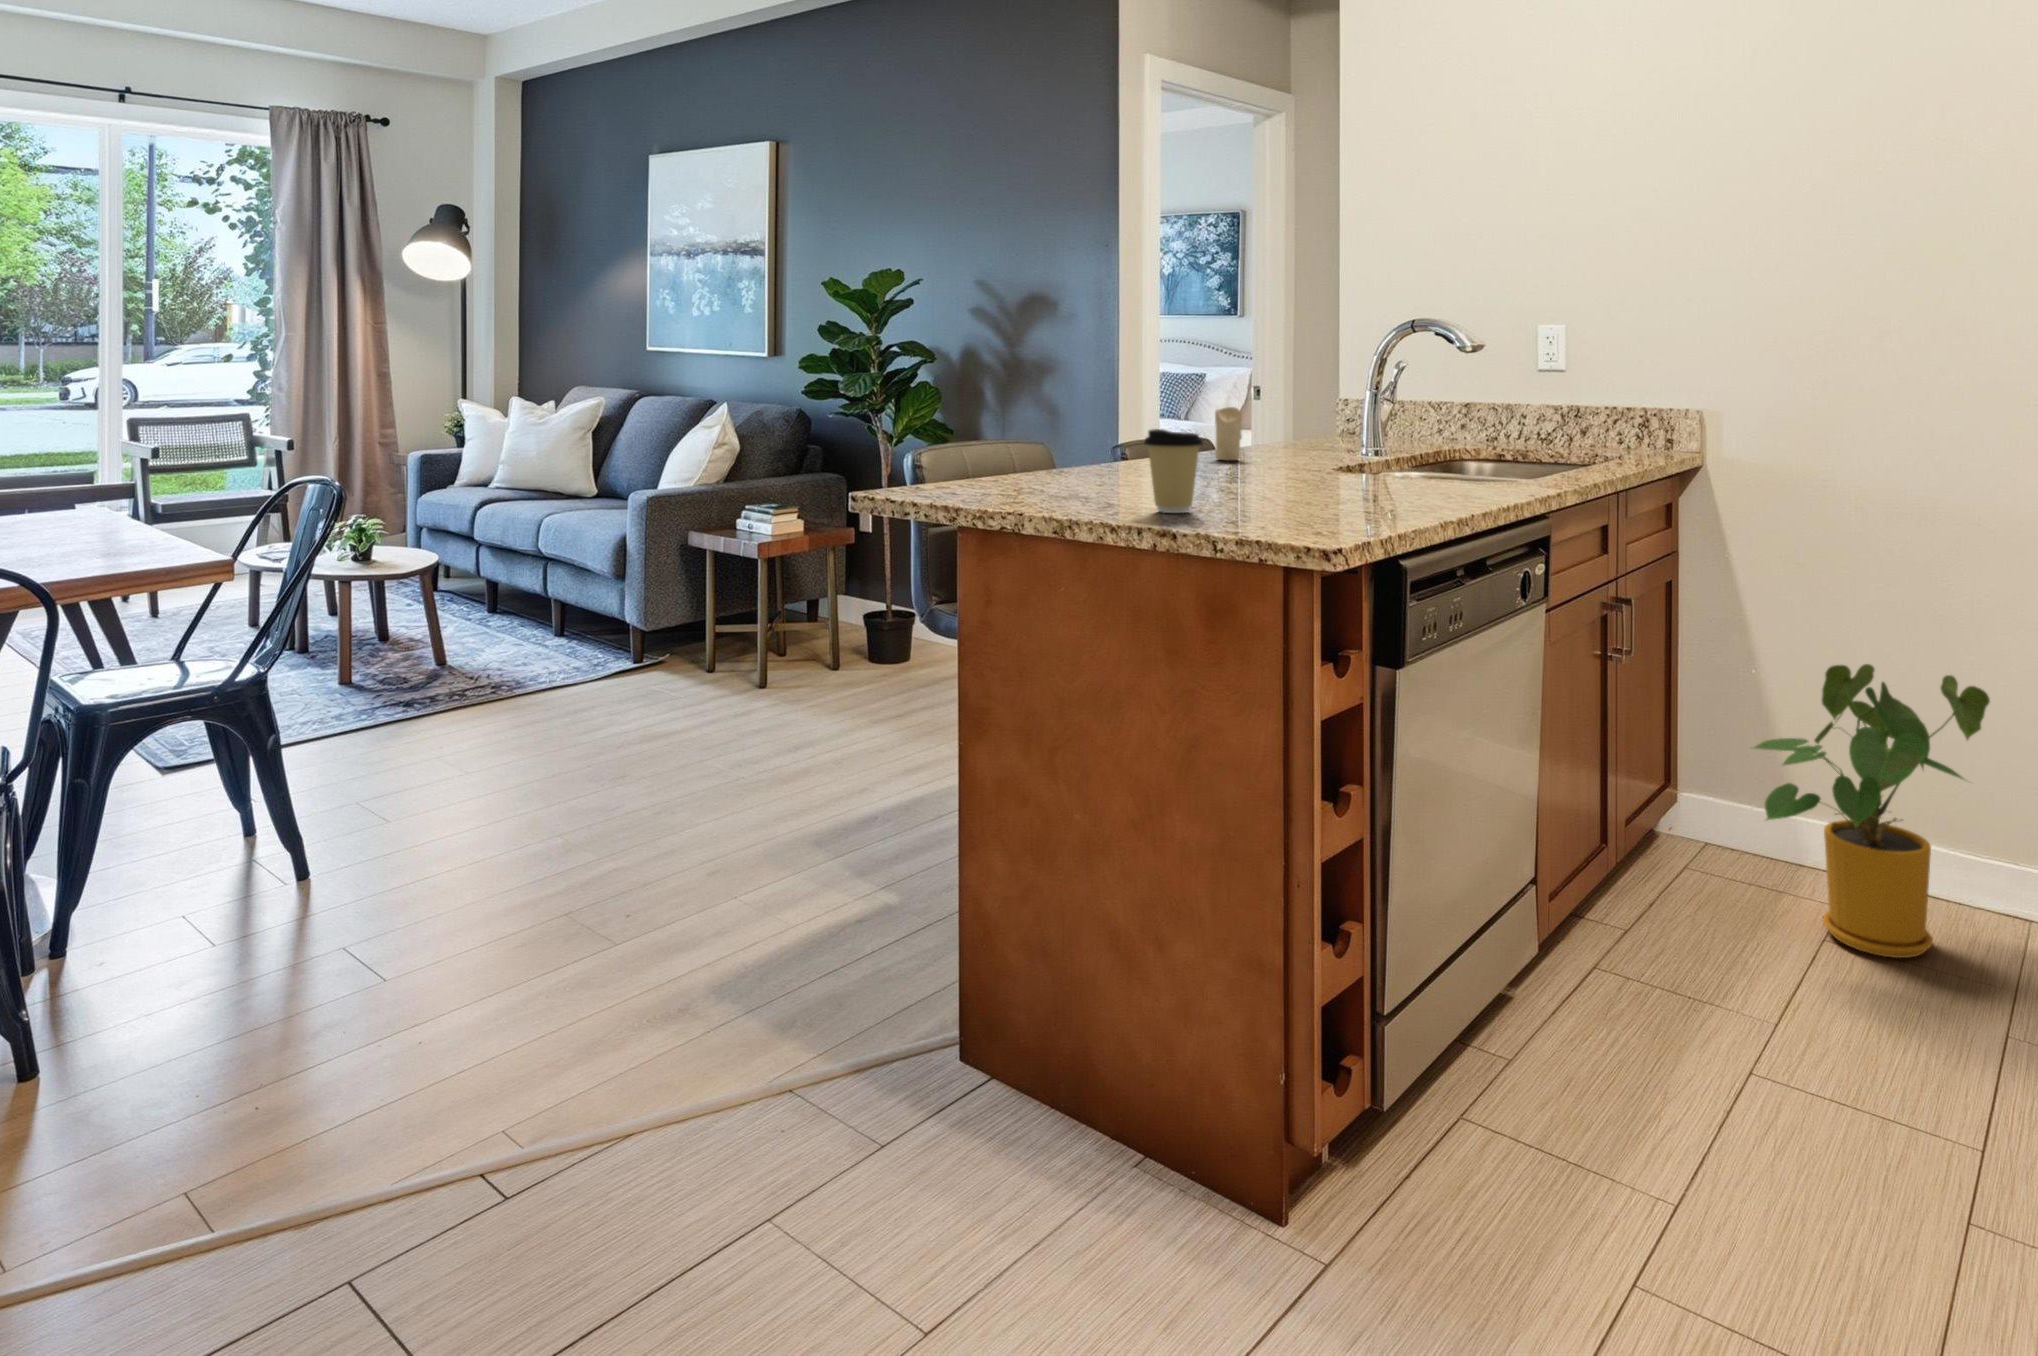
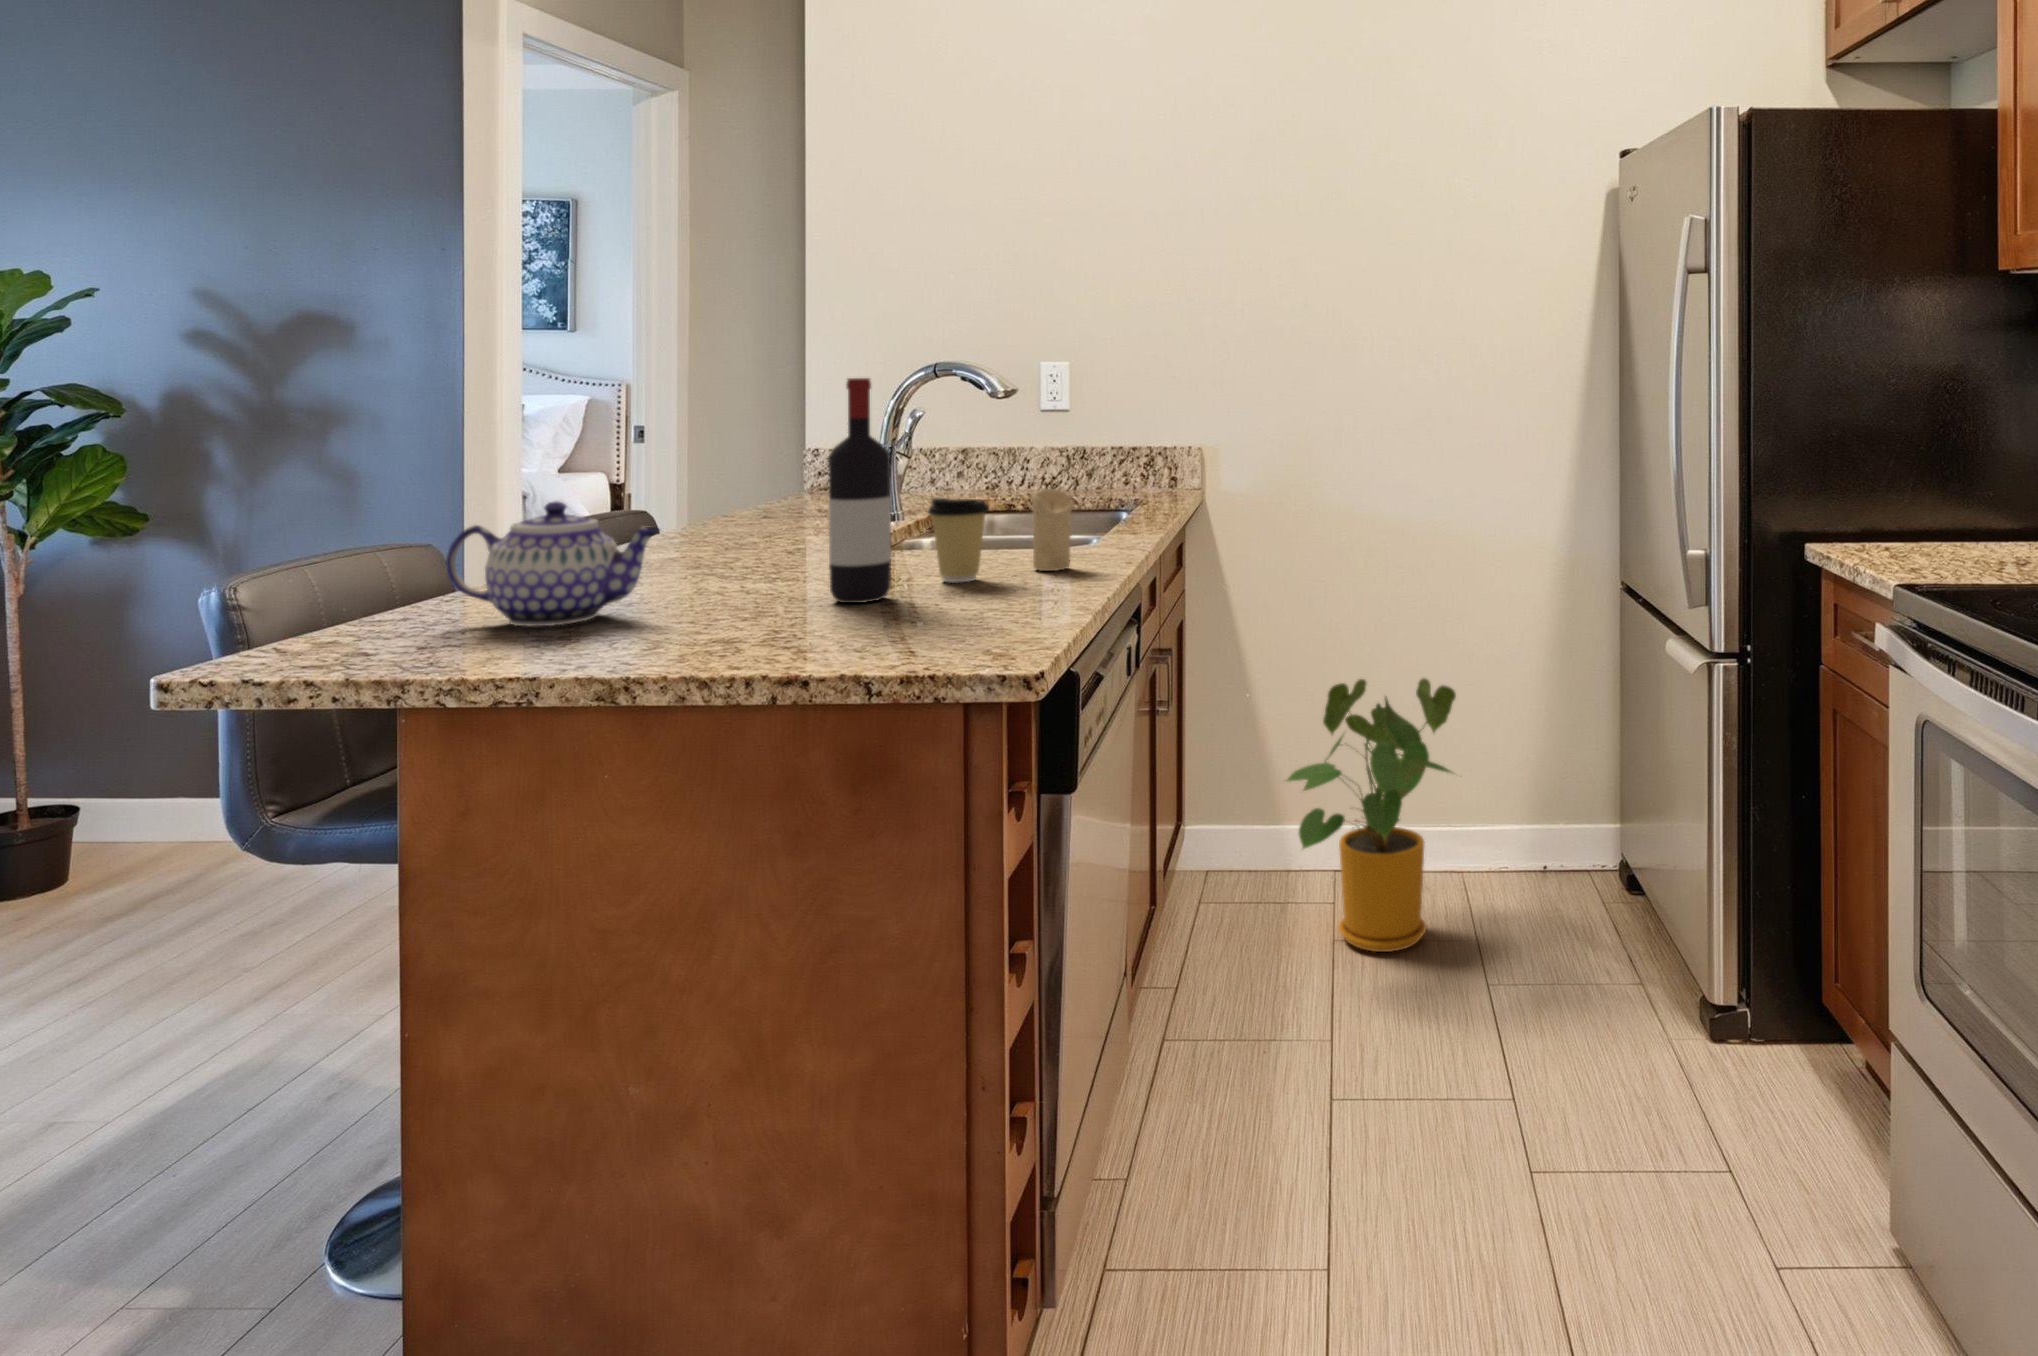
wine bottle: none [1251,316,1300,498] -> present [828,378,891,603]
teapot: none [1006,402,1134,490] -> present [446,501,660,626]
candle: present [1215,407,1242,461] -> present [1032,489,1073,571]
coffee cup: present [1144,429,1203,513] -> present [928,498,989,583]

